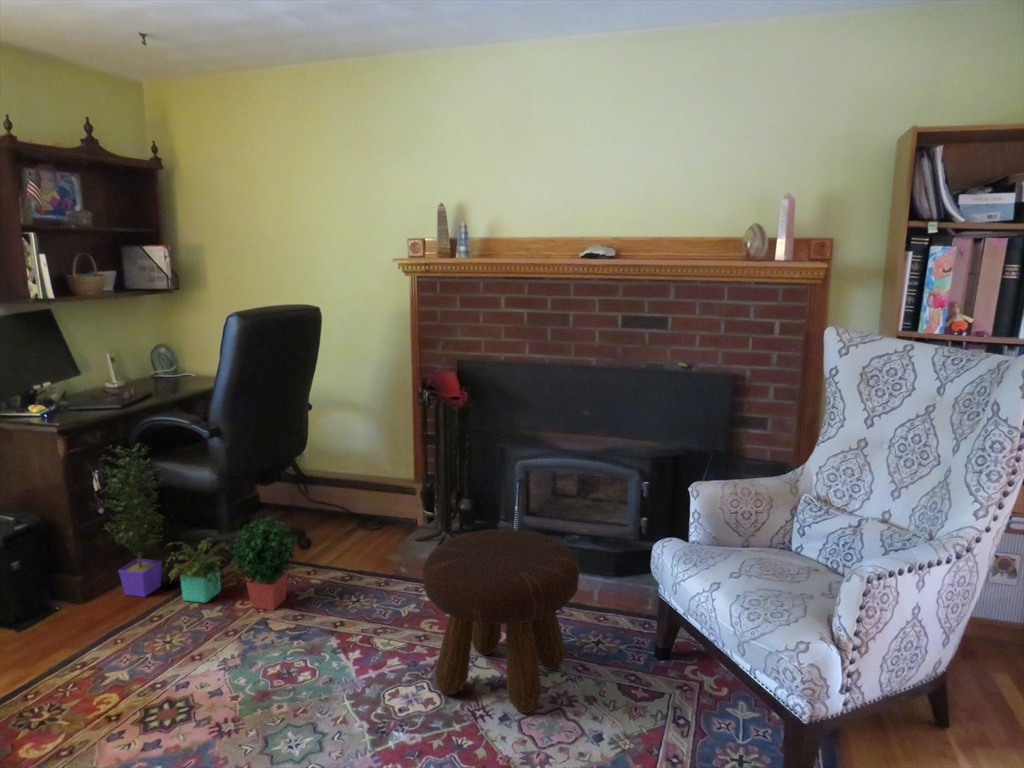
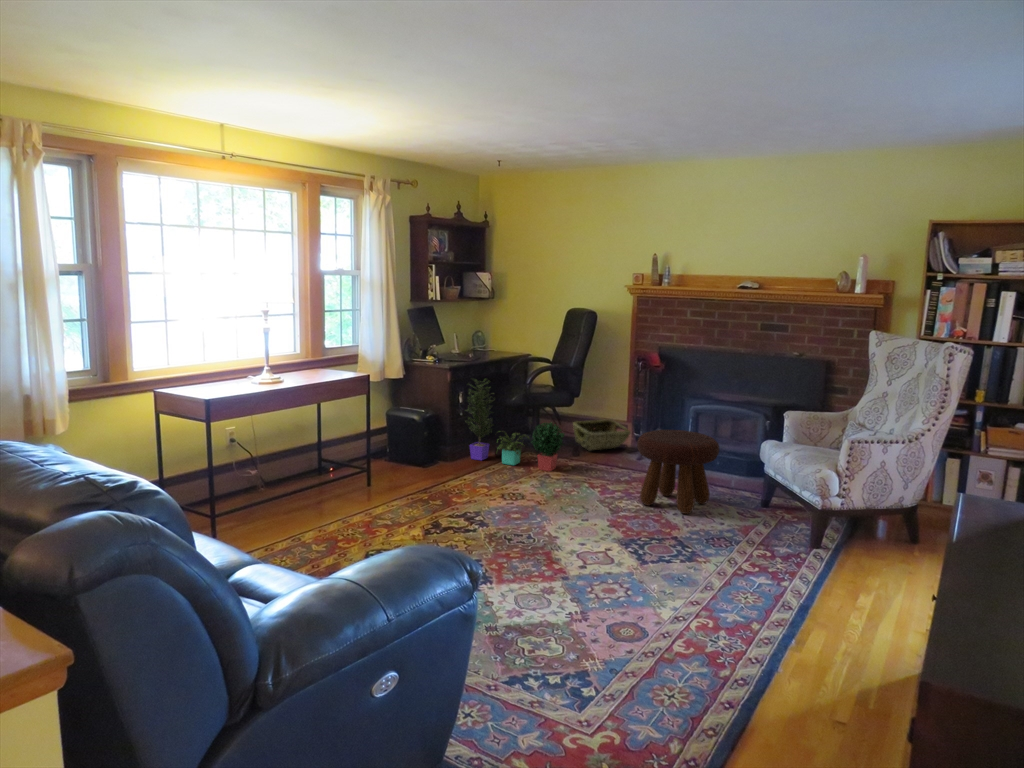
woven basket: none [325,478,423,541] -> present [573,420,631,450]

